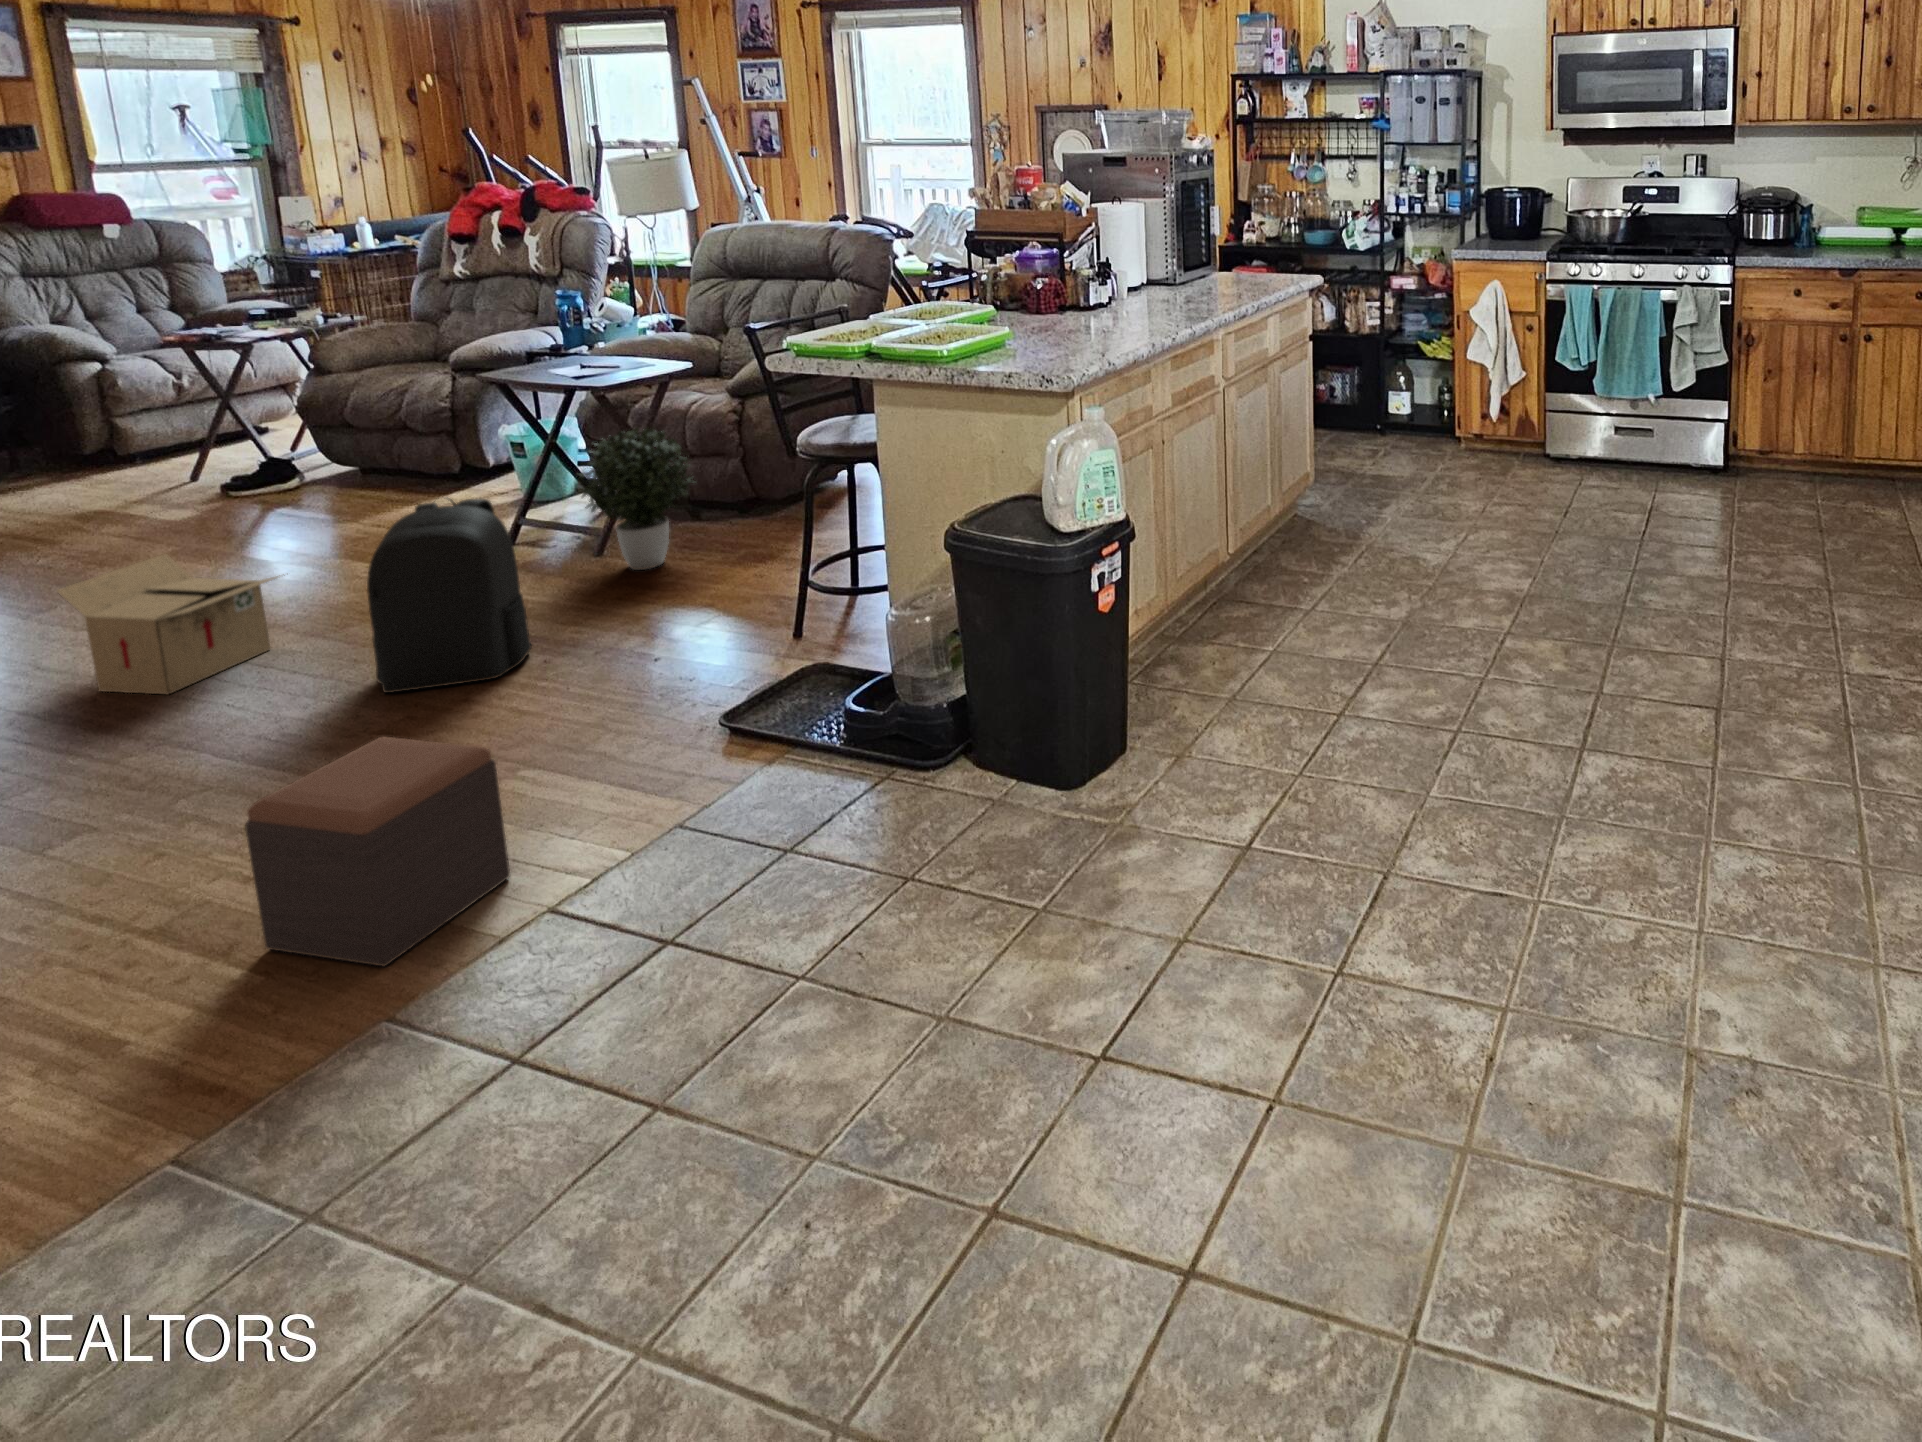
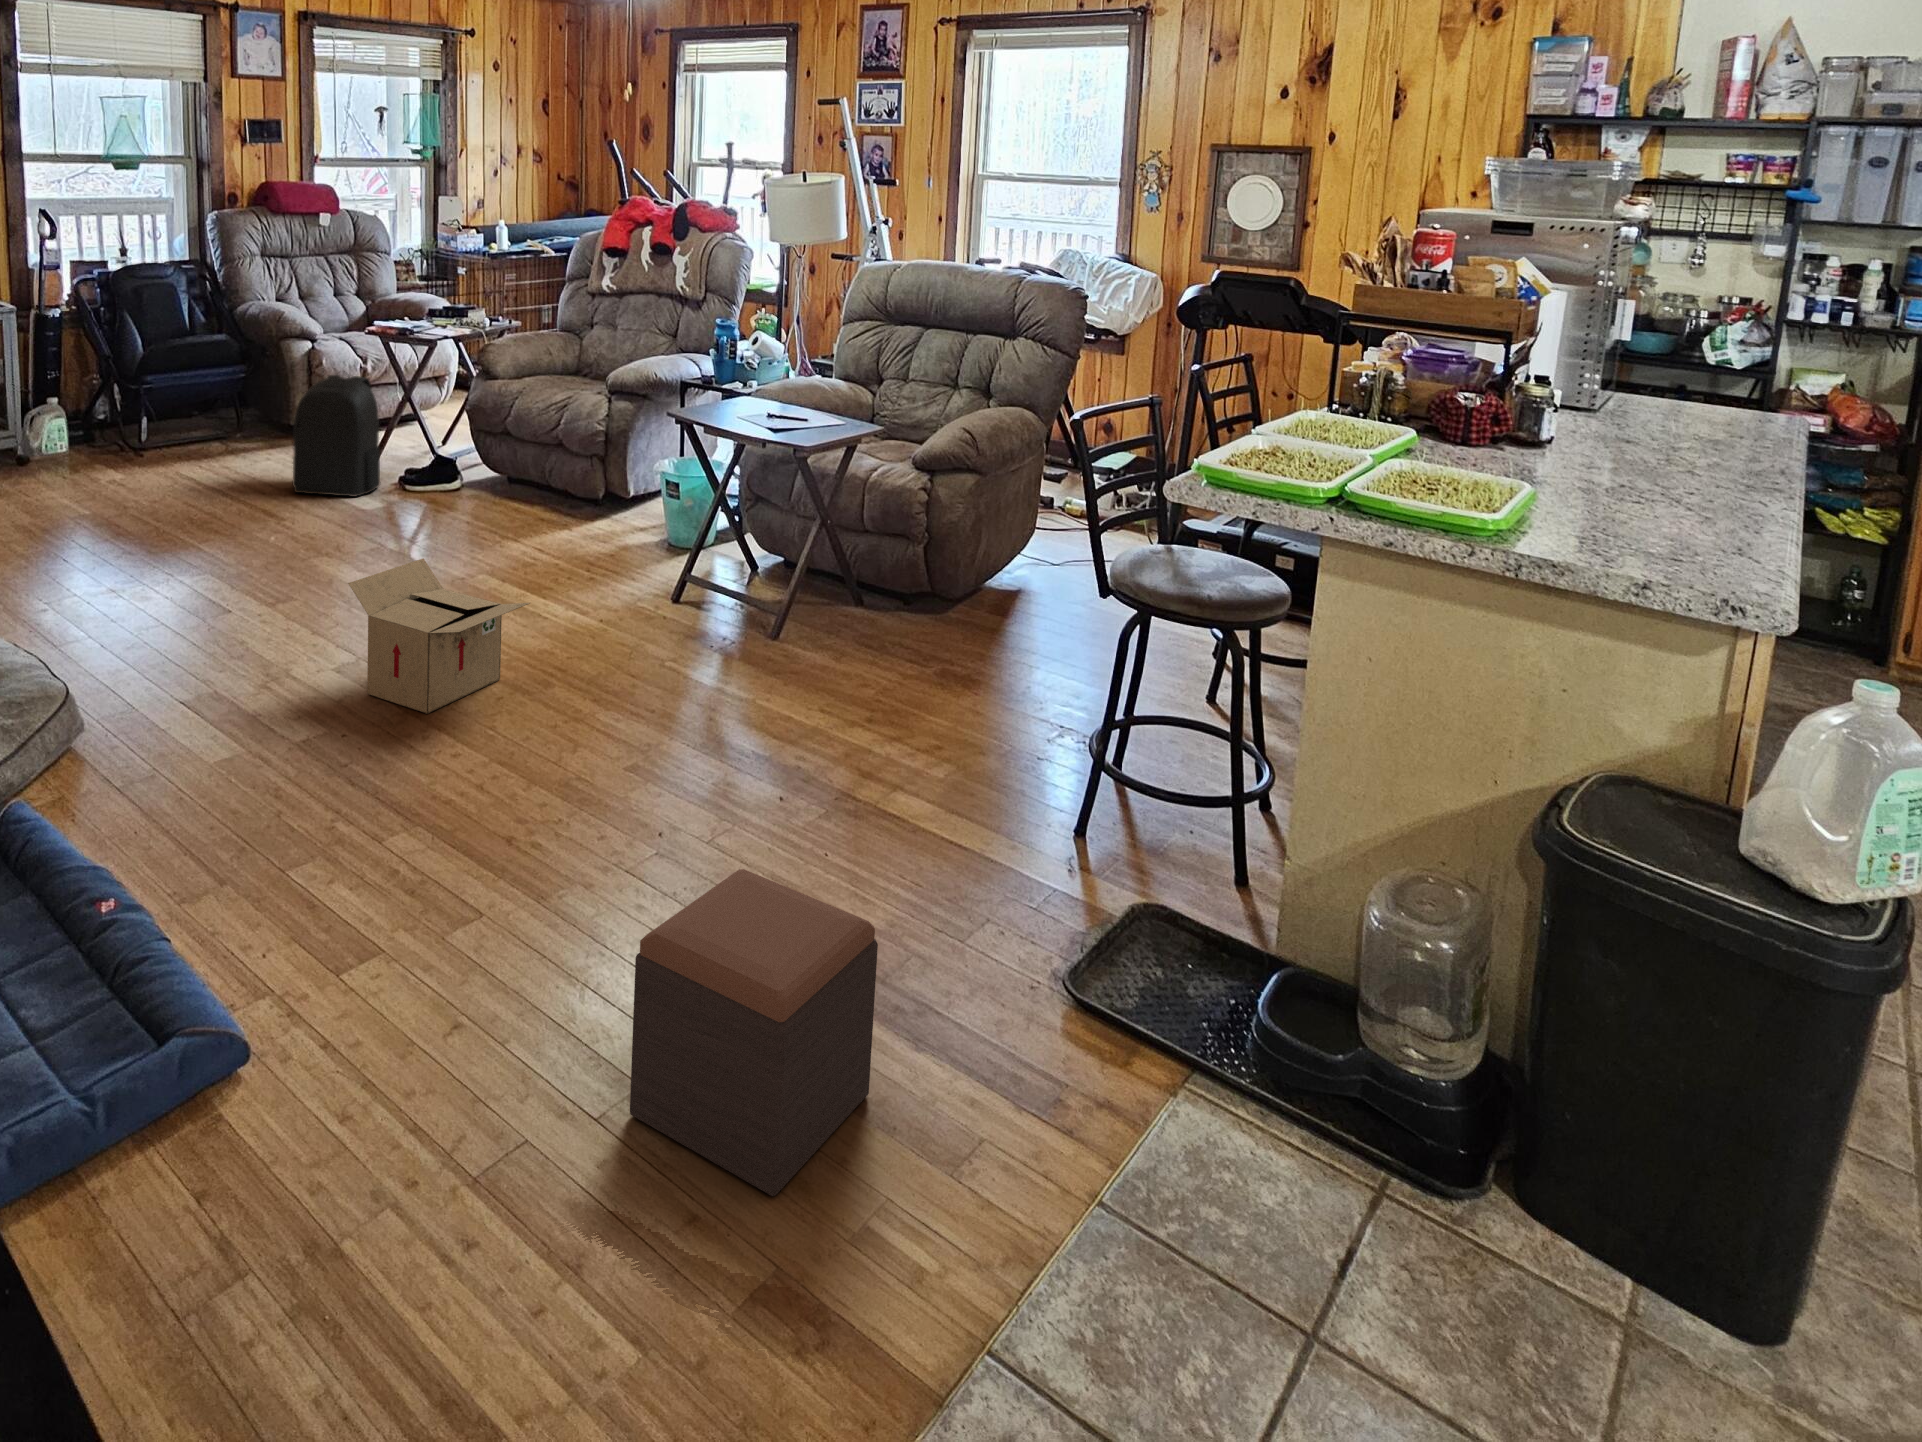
potted plant: present [579,428,694,570] -> none [779,491,897,659]
backpack: present [367,497,531,693] -> present [292,375,380,497]

